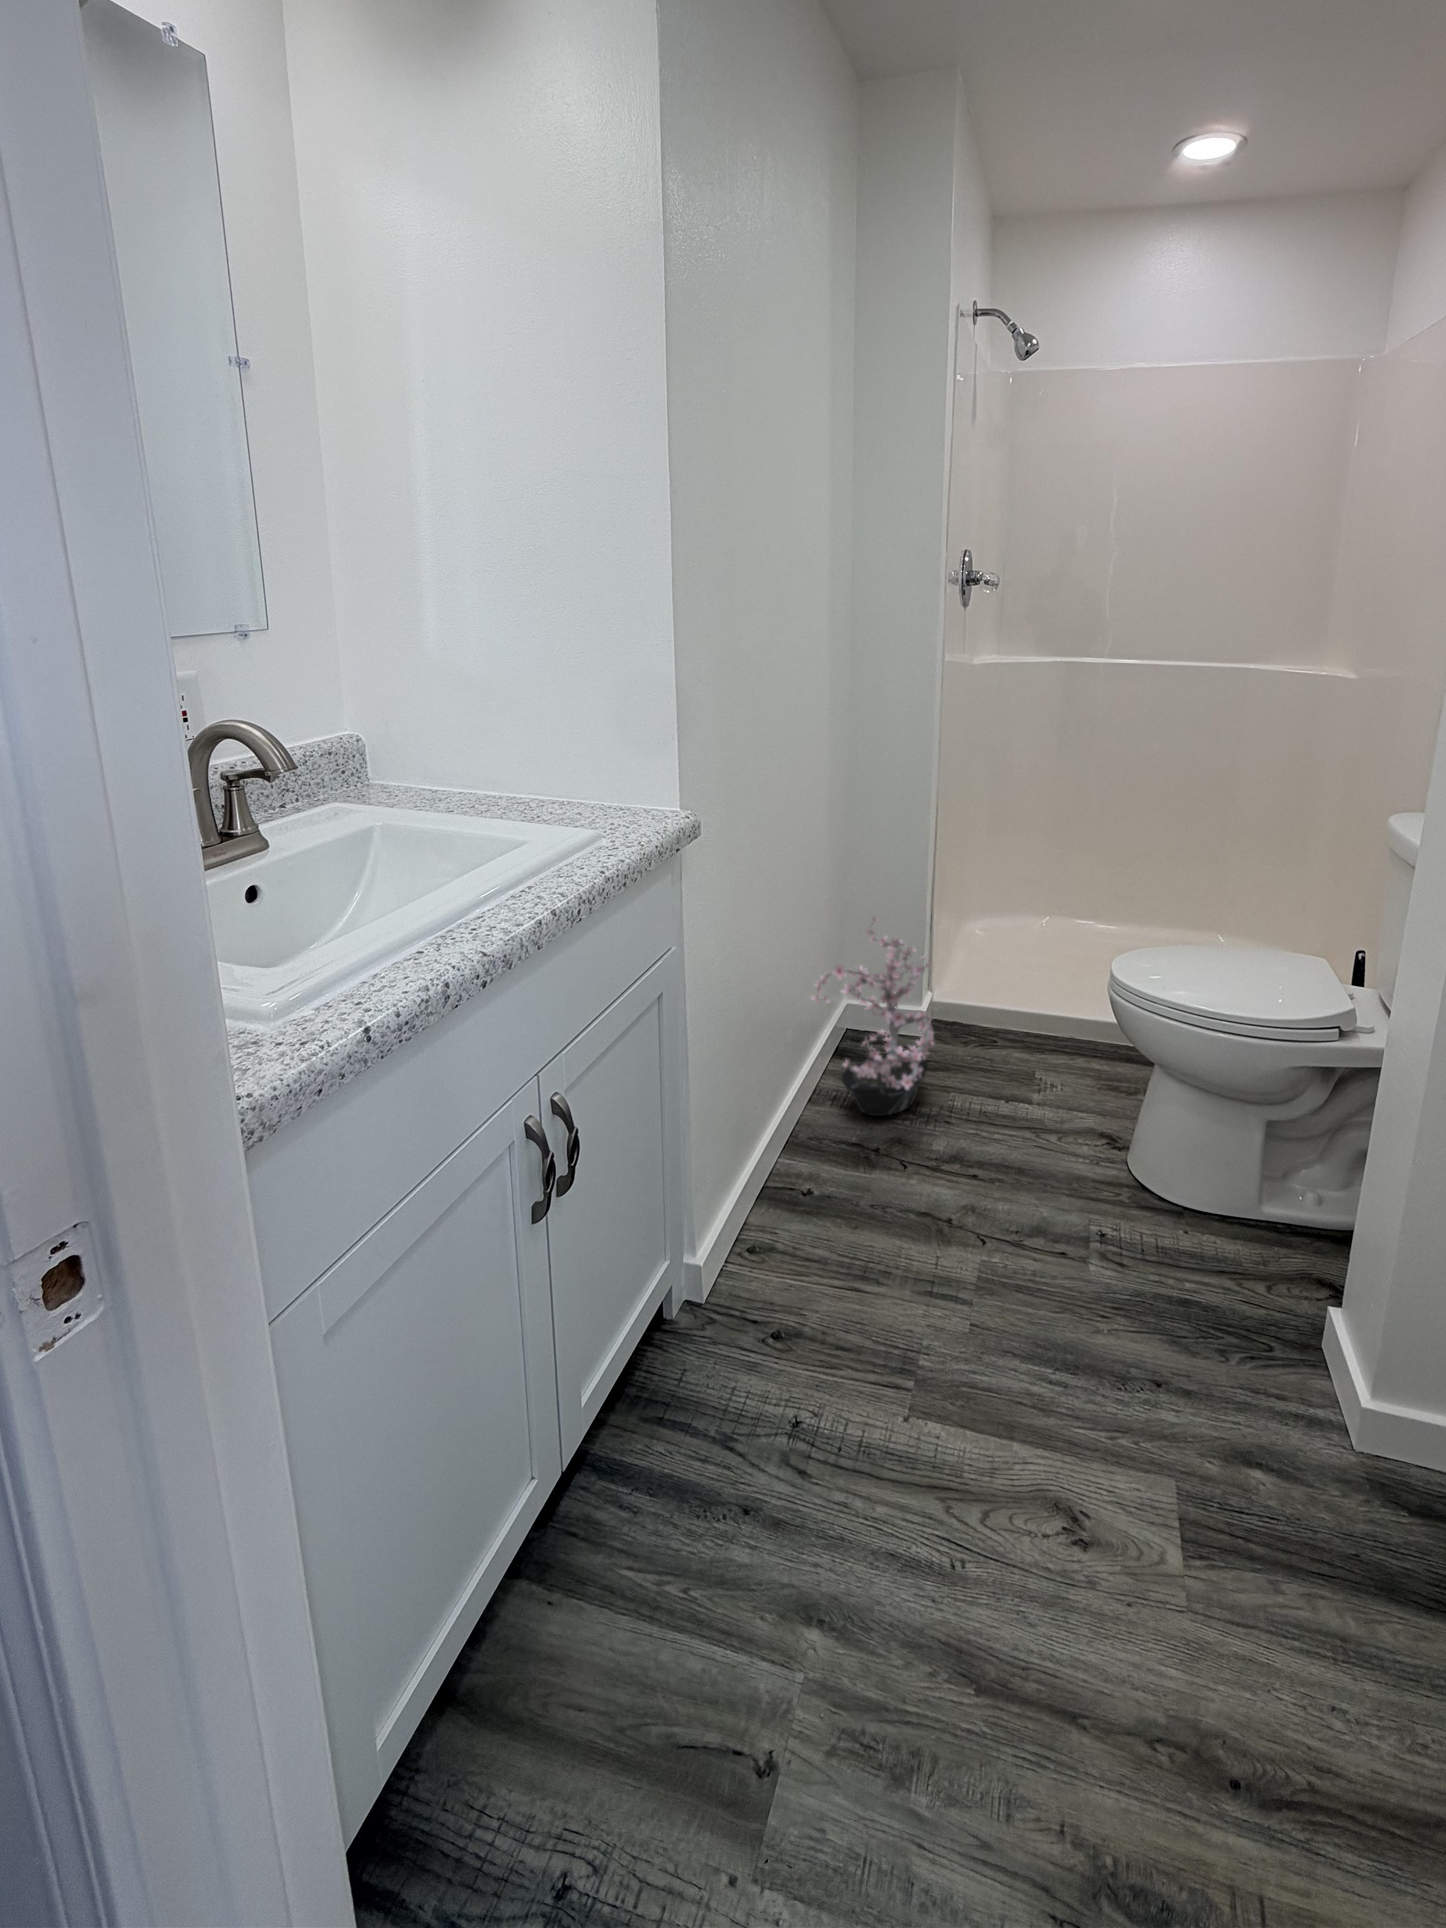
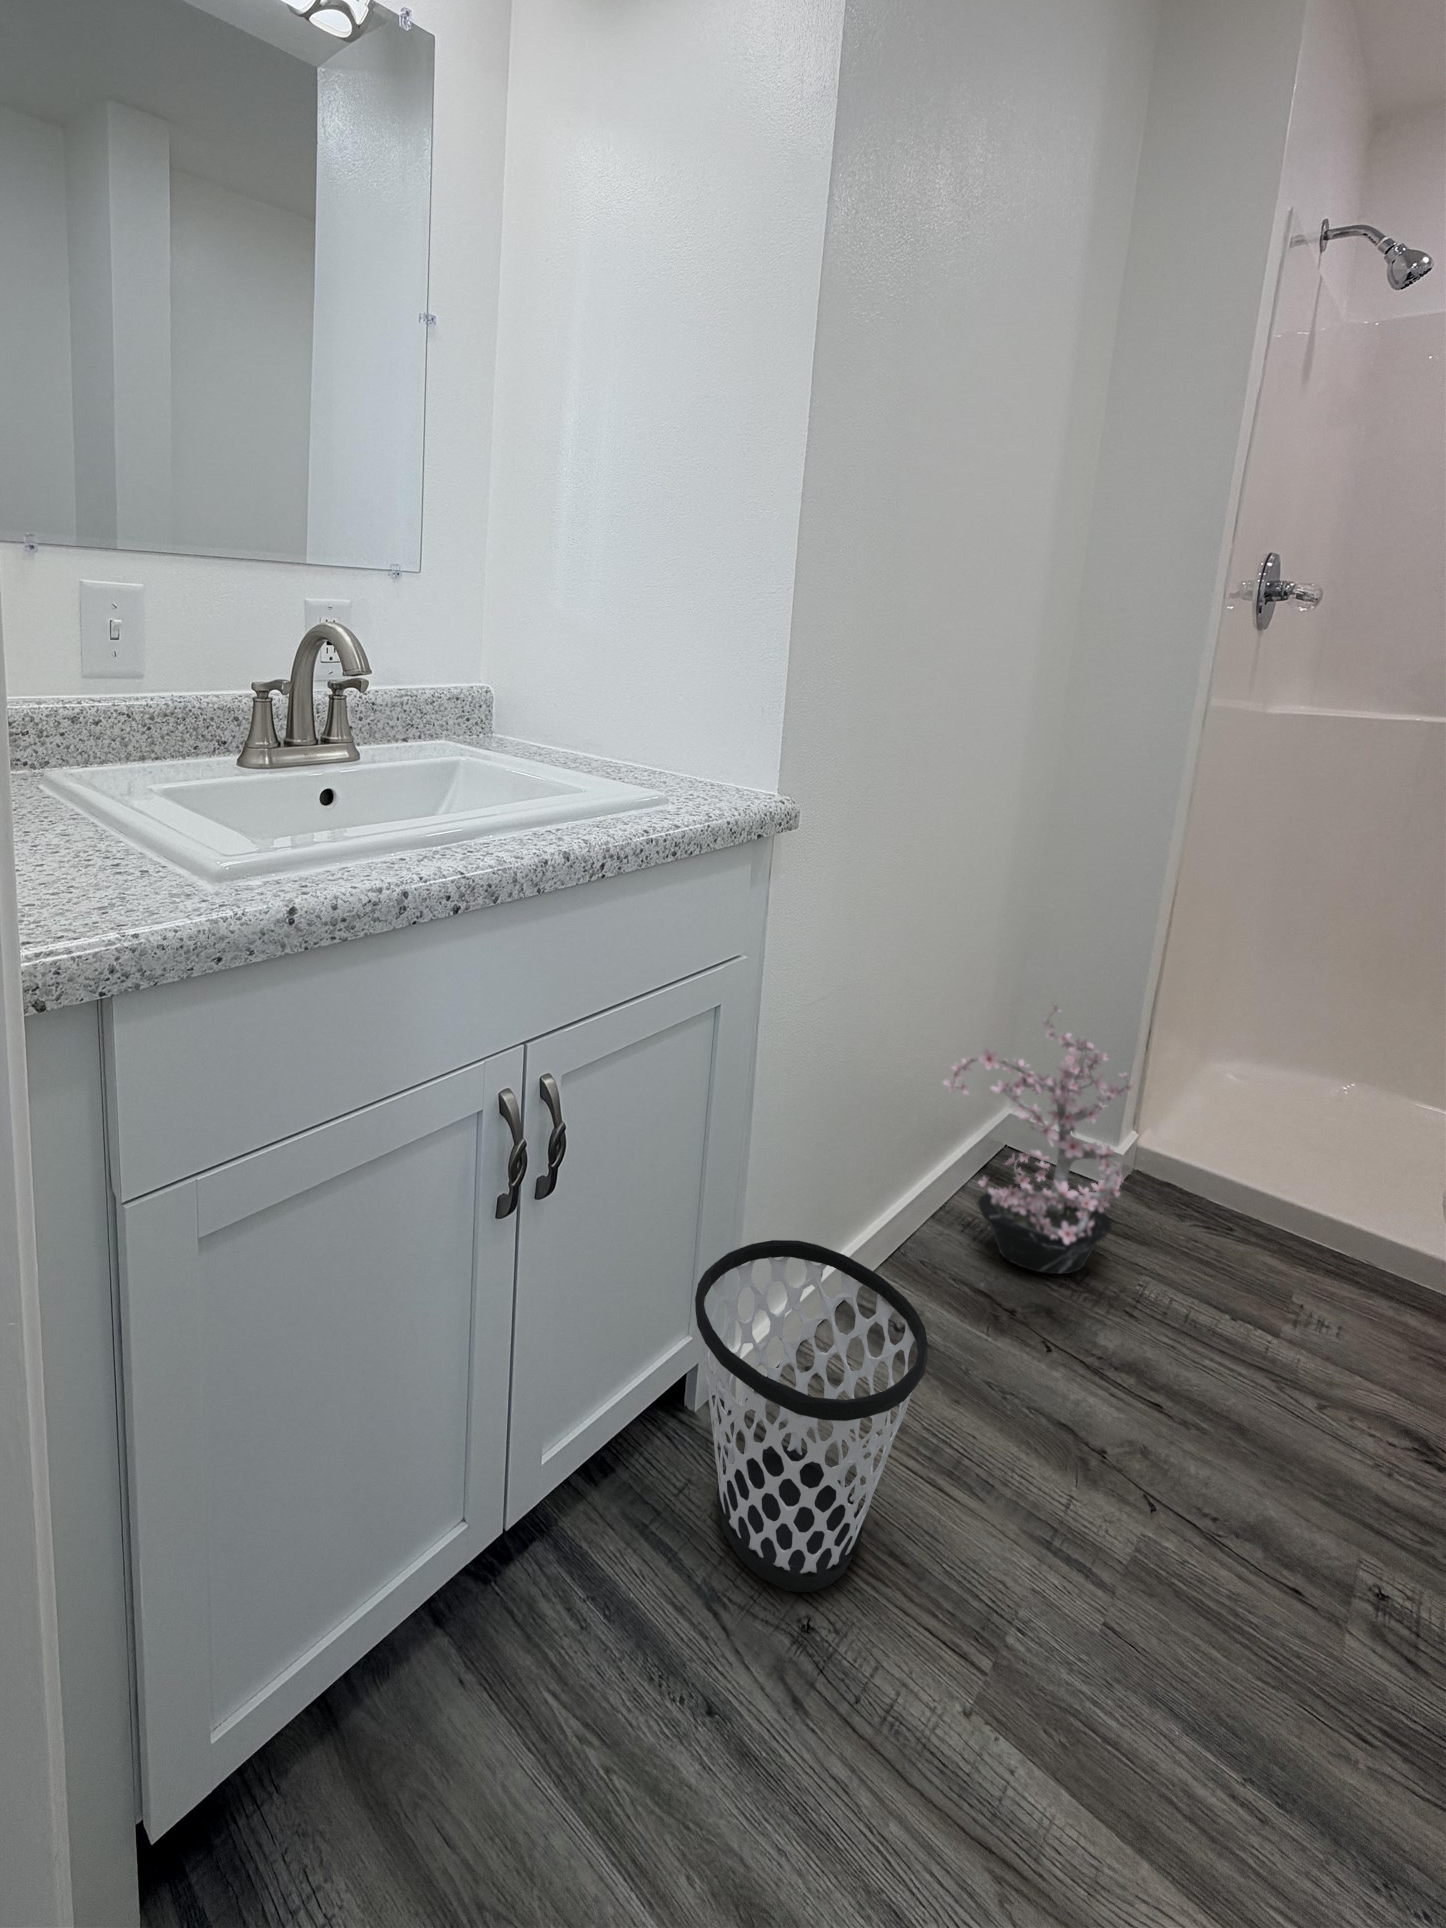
wastebasket: none [677,1152,850,1408] -> present [695,1240,928,1592]

